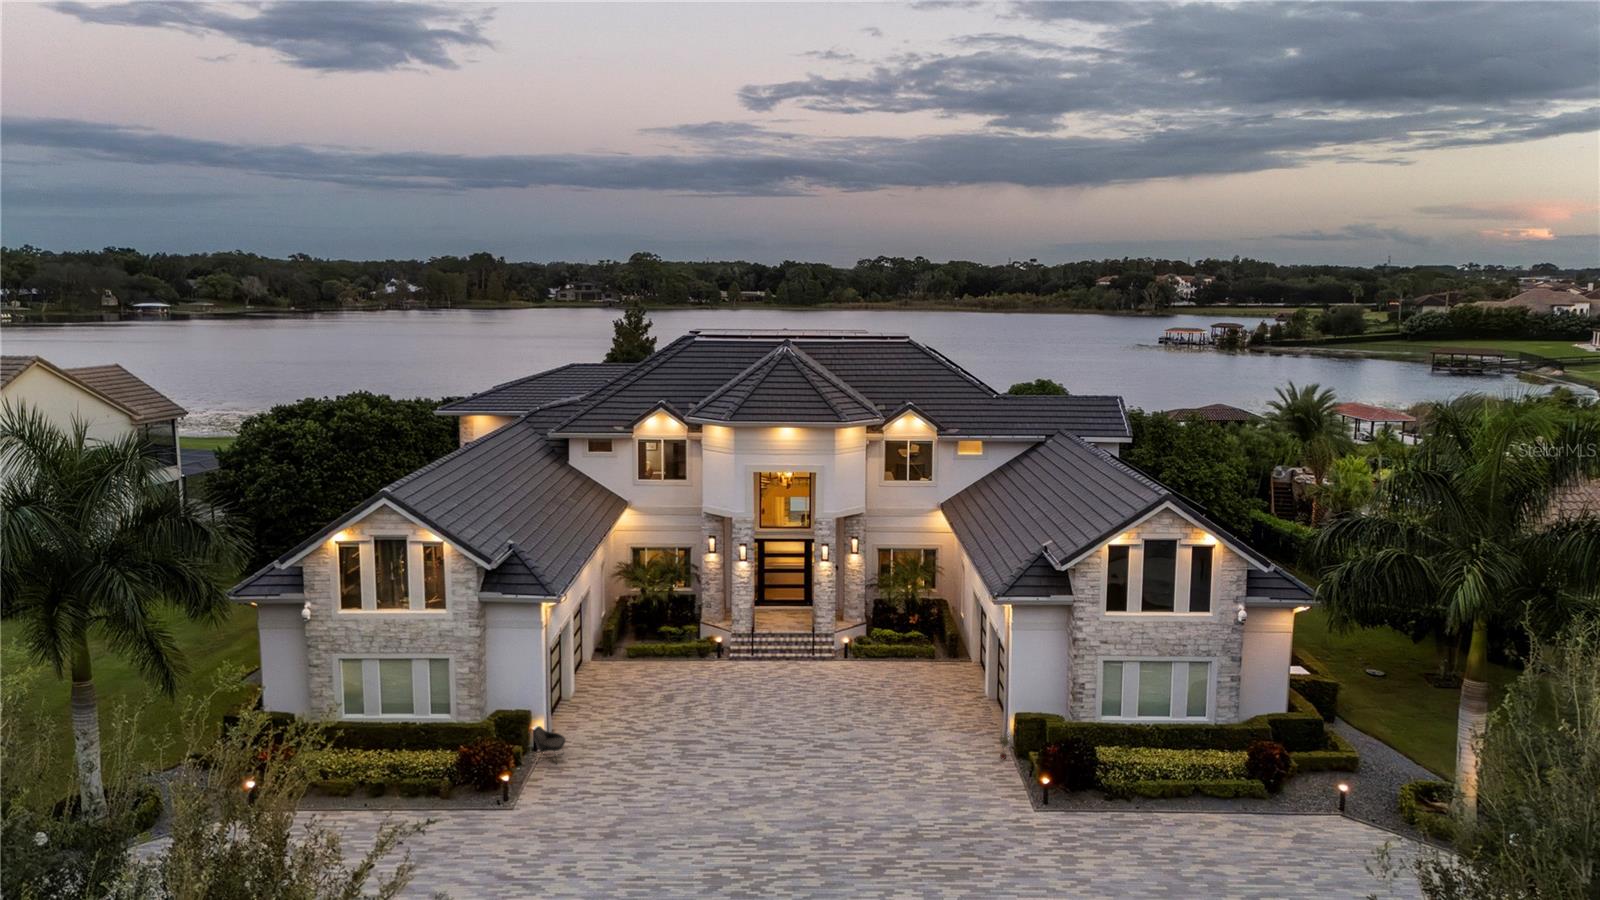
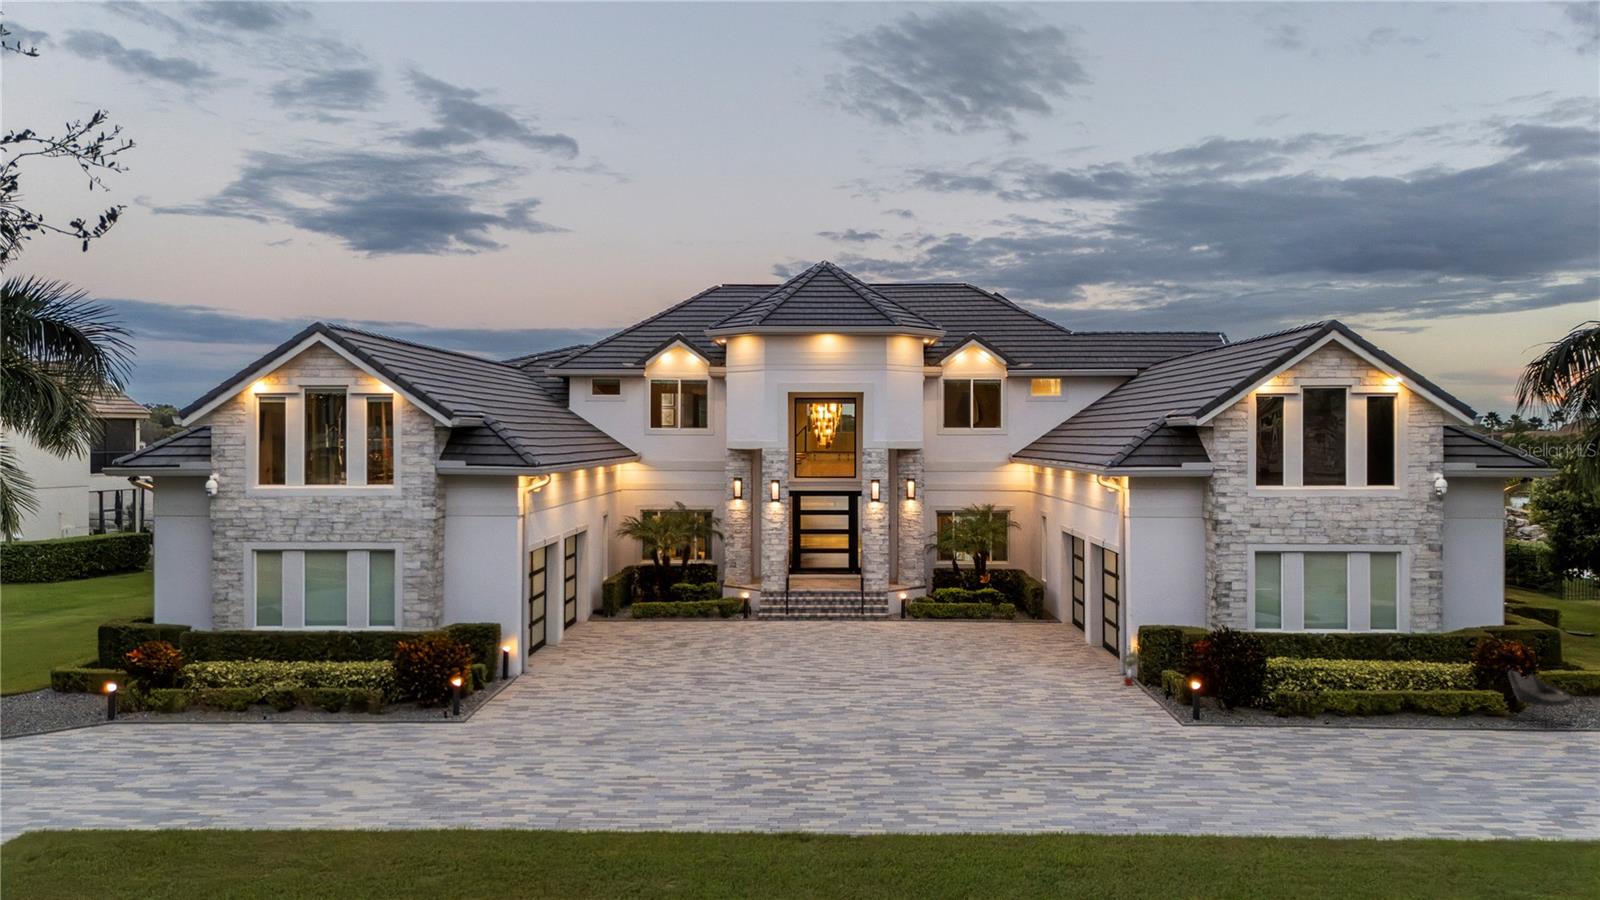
lounge chair: present [533,726,565,764] -> present [1508,670,1575,728]

